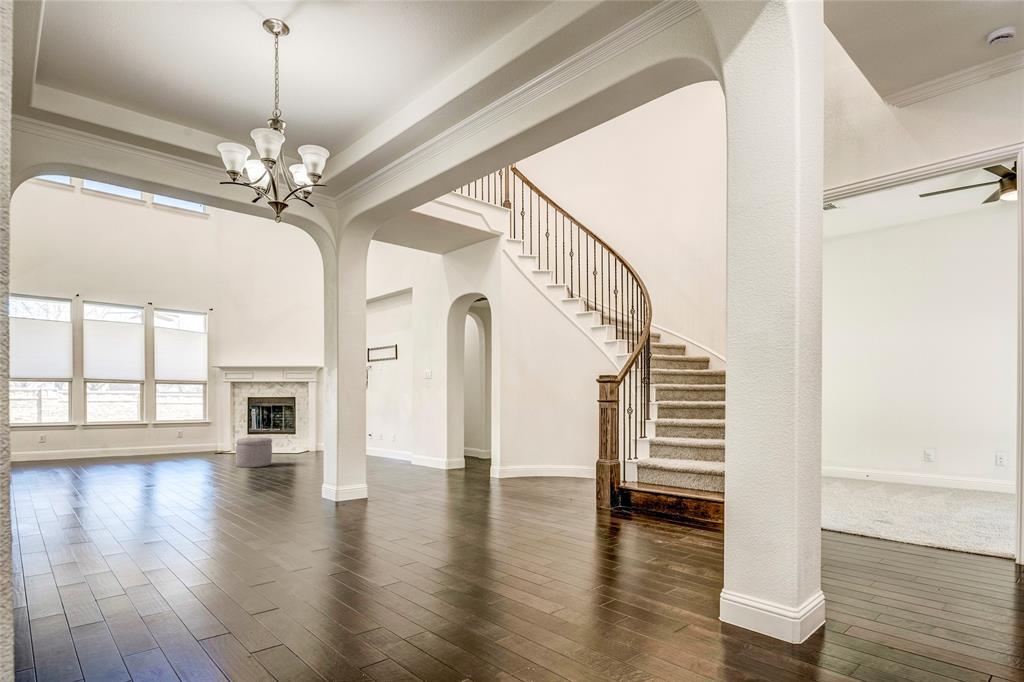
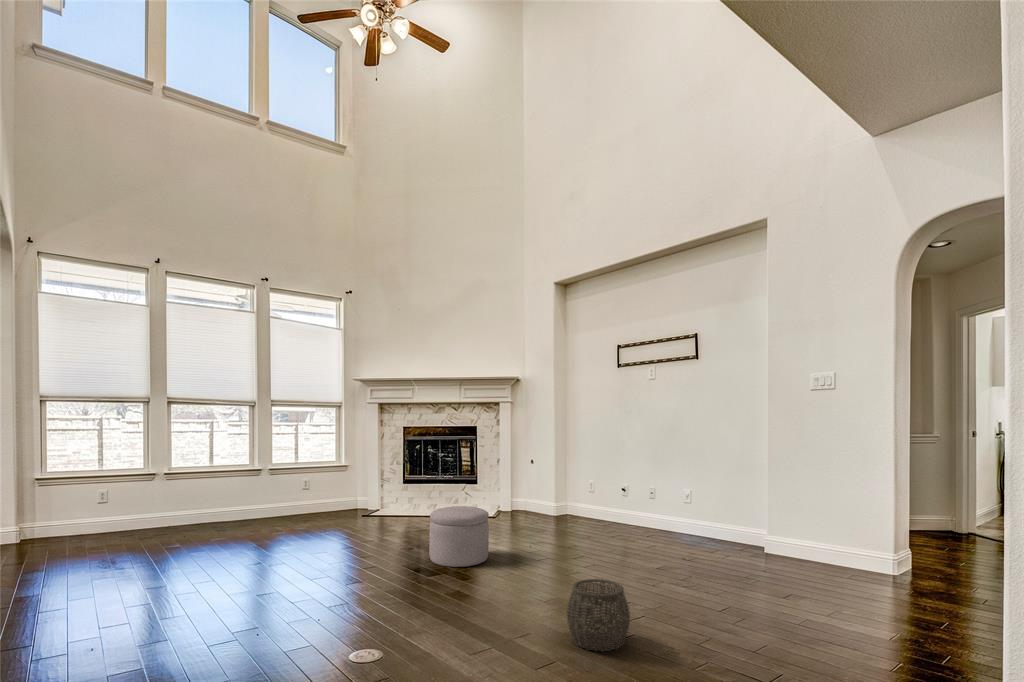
woven basket: none [265,457,297,485] -> present [567,579,630,651]

